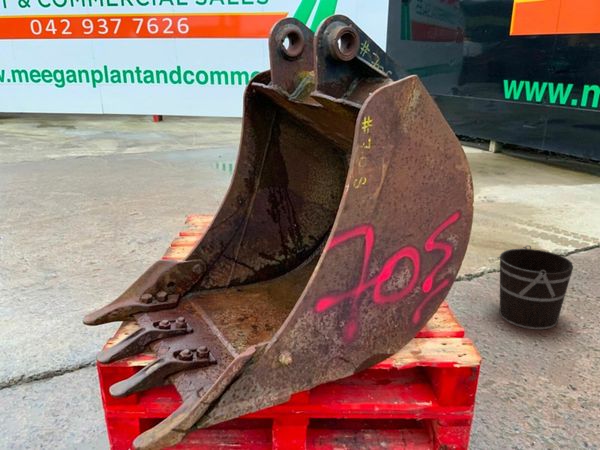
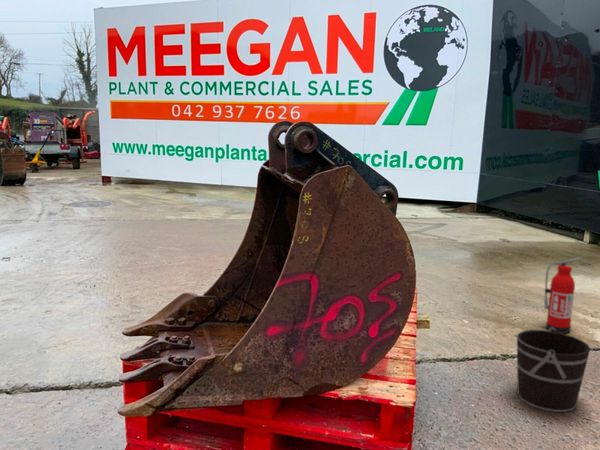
fire extinguisher: none [491,168,525,245] -> present [544,258,580,333]

